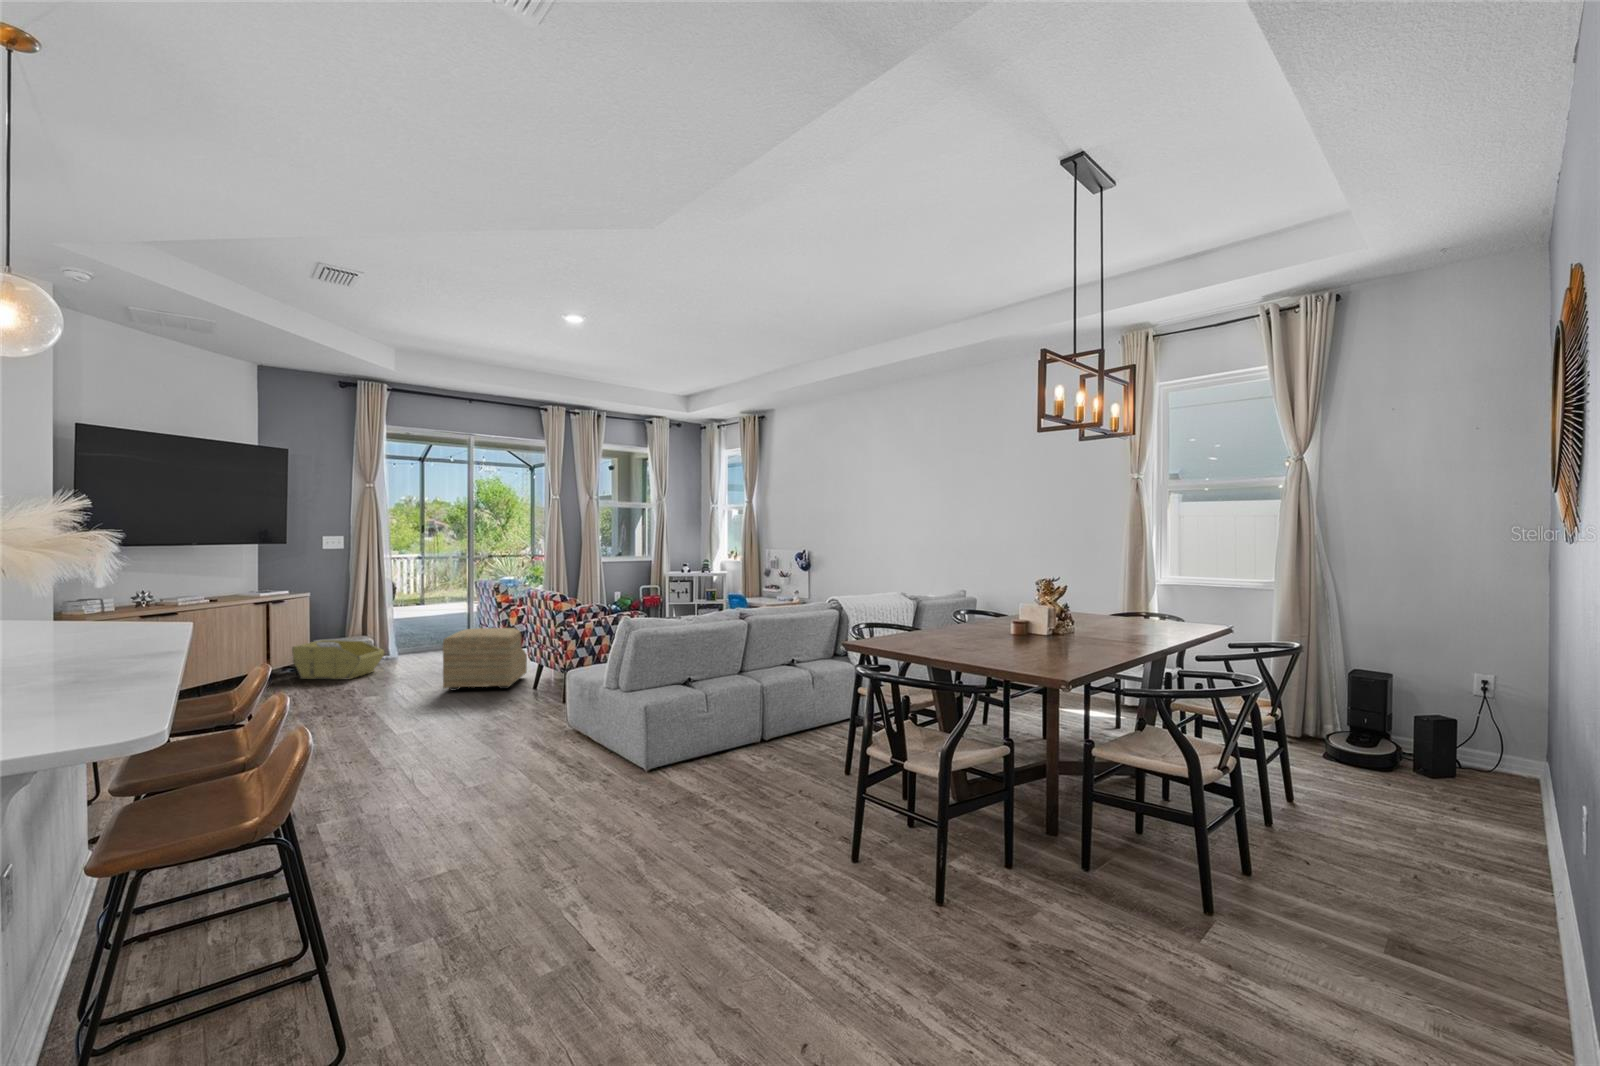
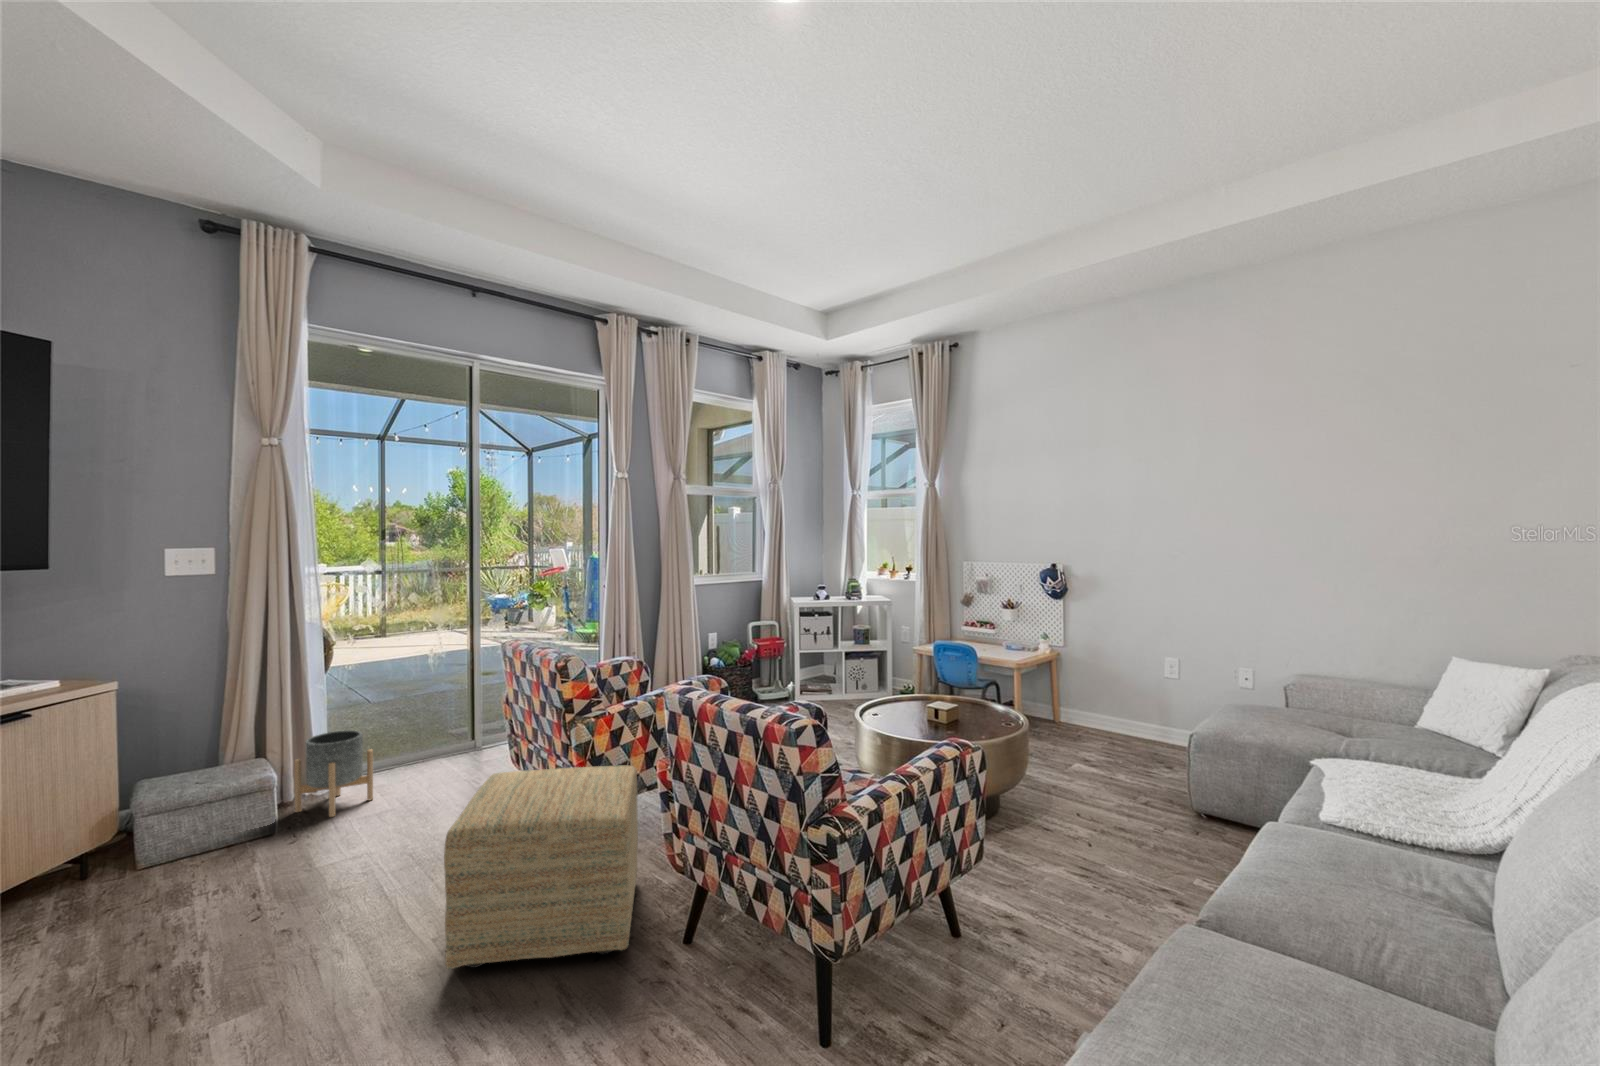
planter: none [381,626,417,663] -> present [295,730,373,817]
storage bin: present [292,640,385,680] -> none [57,786,297,901]

